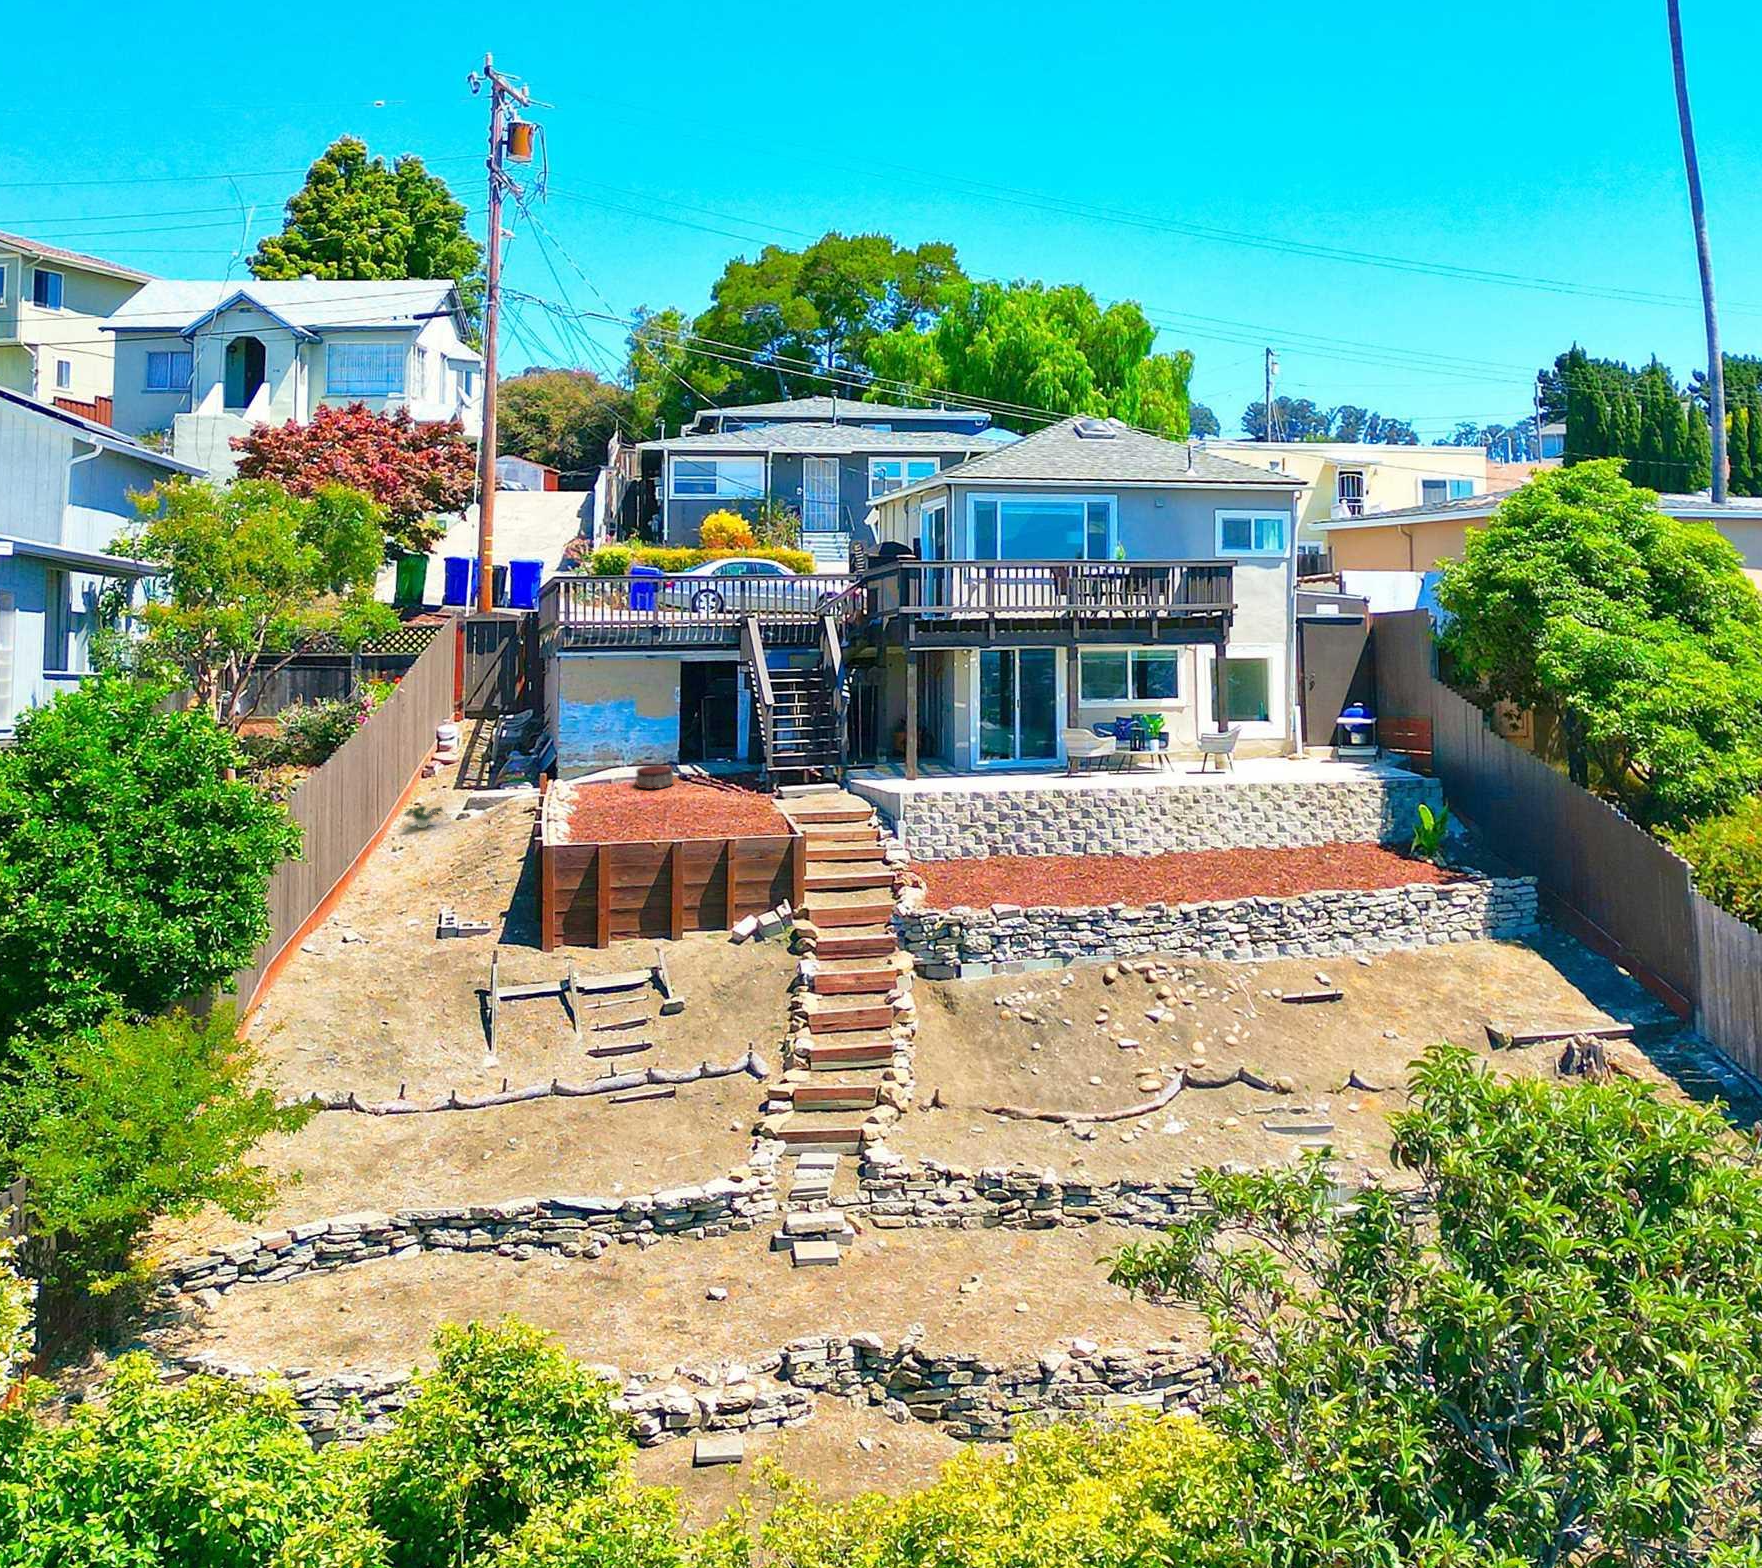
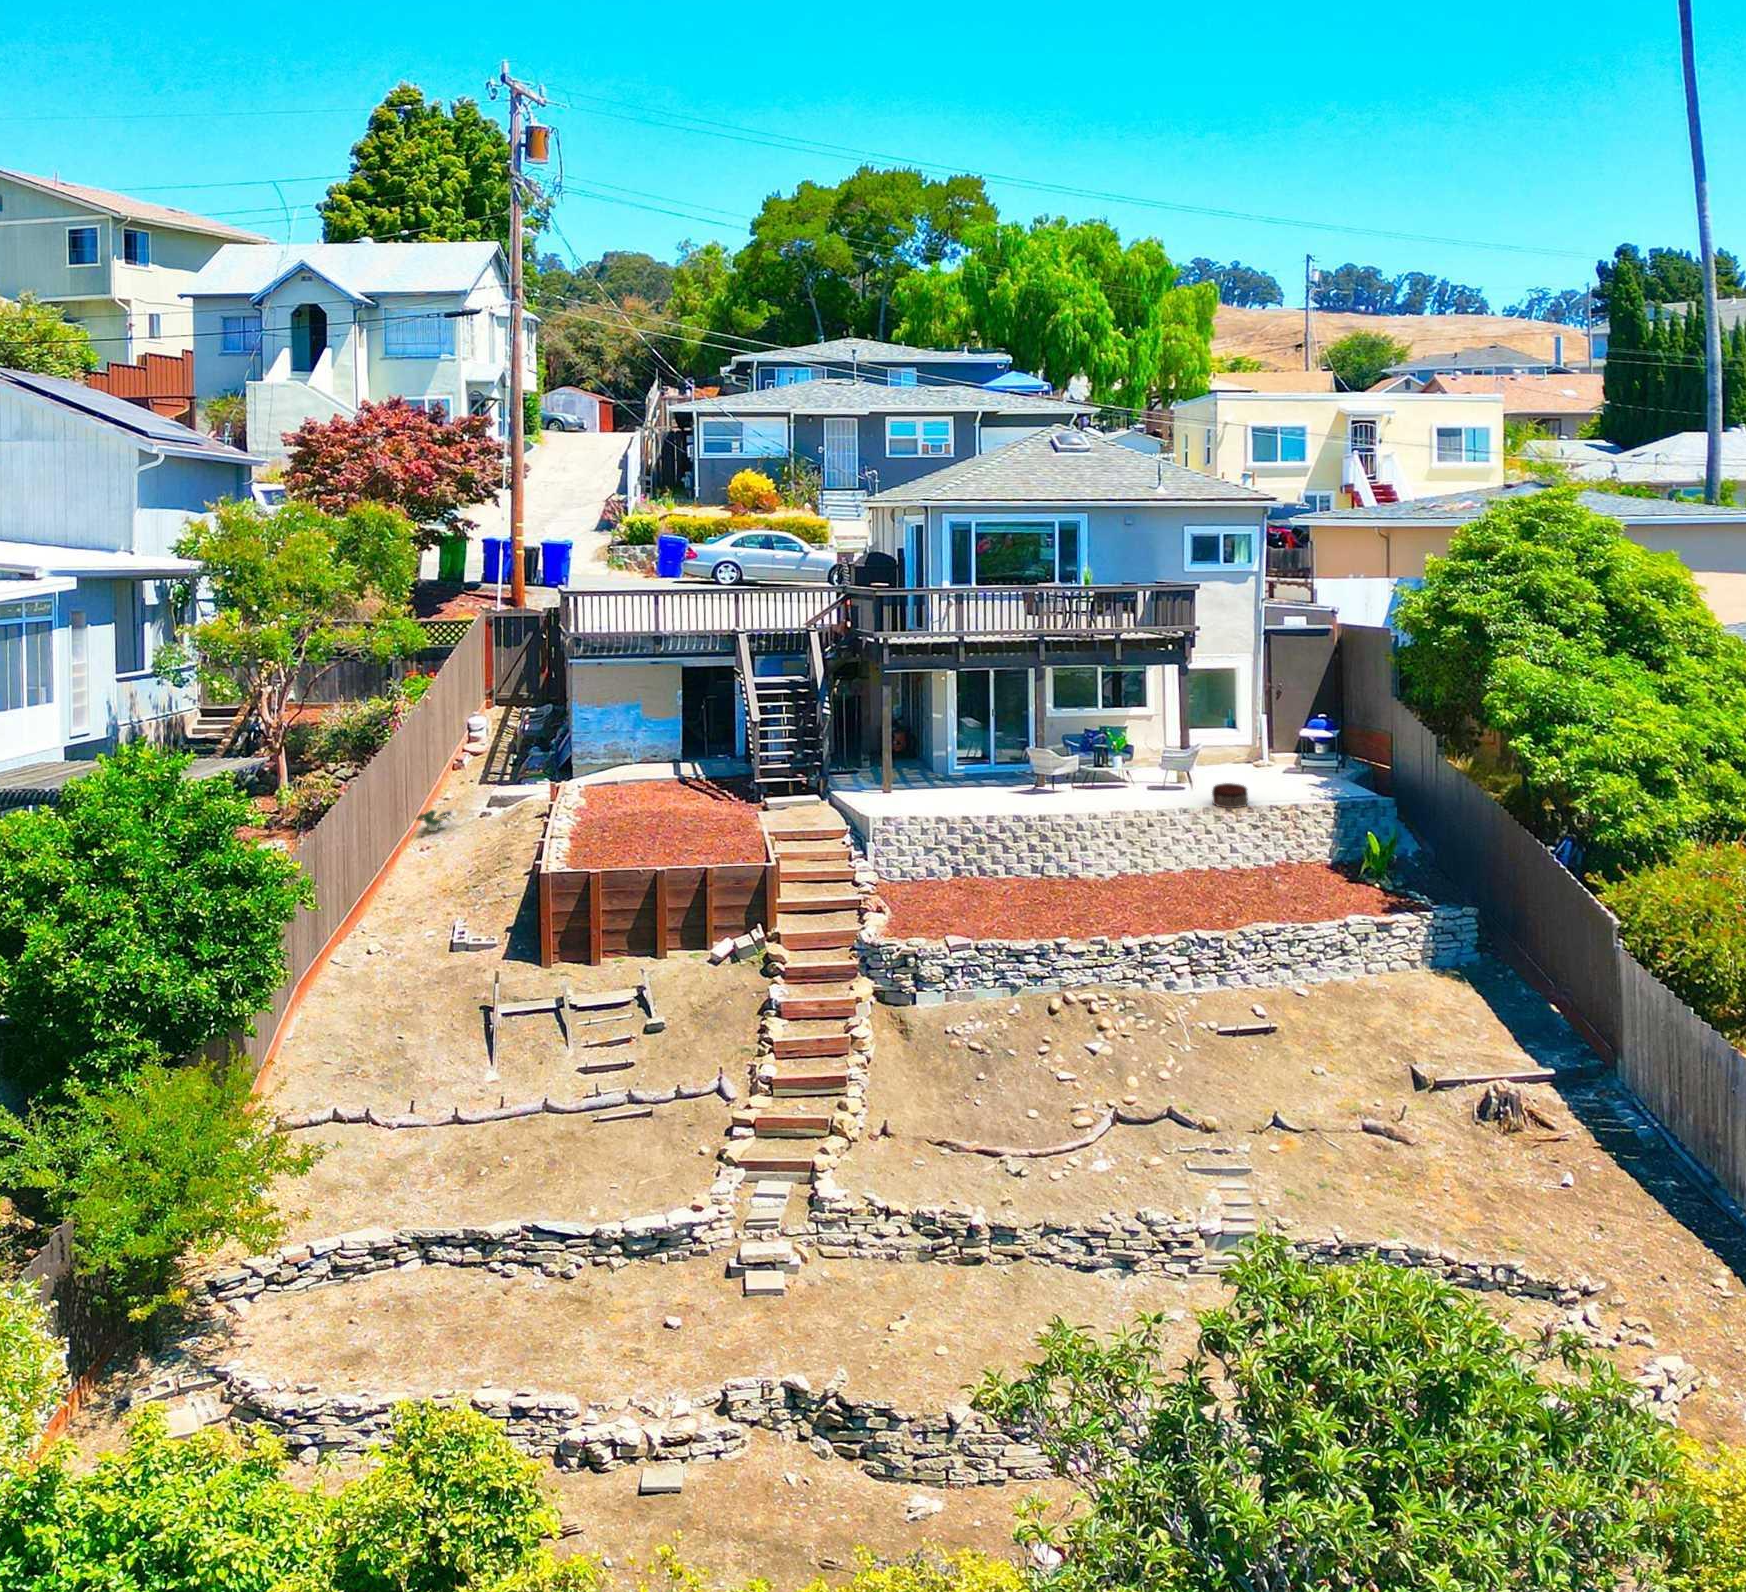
pouf: present [636,765,673,789] -> present [1212,783,1248,808]

